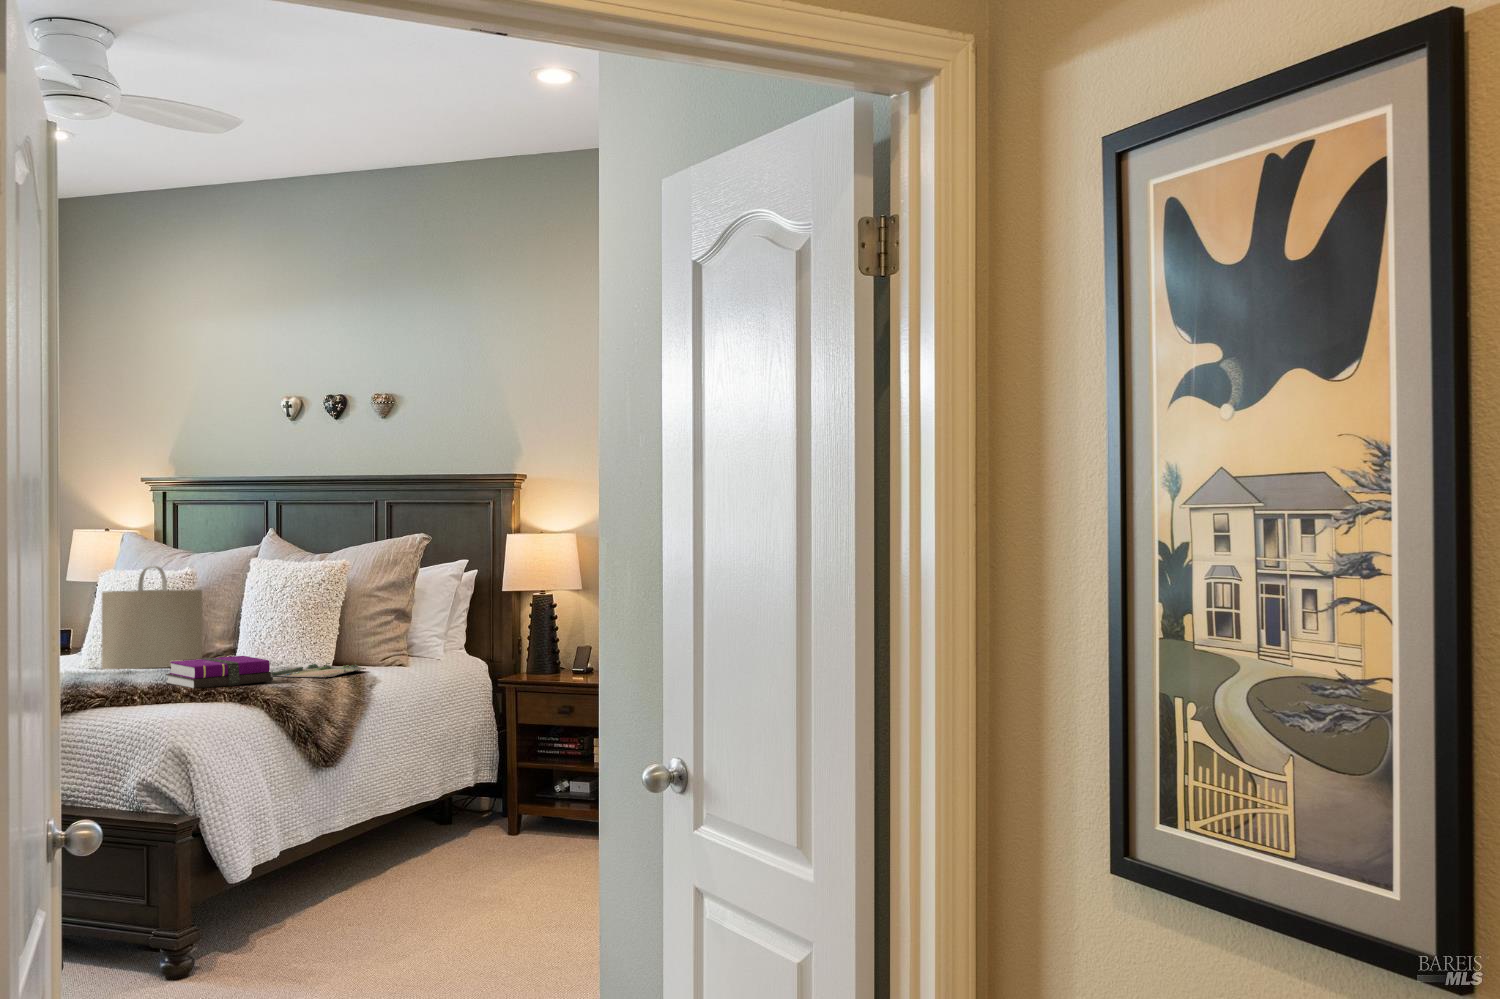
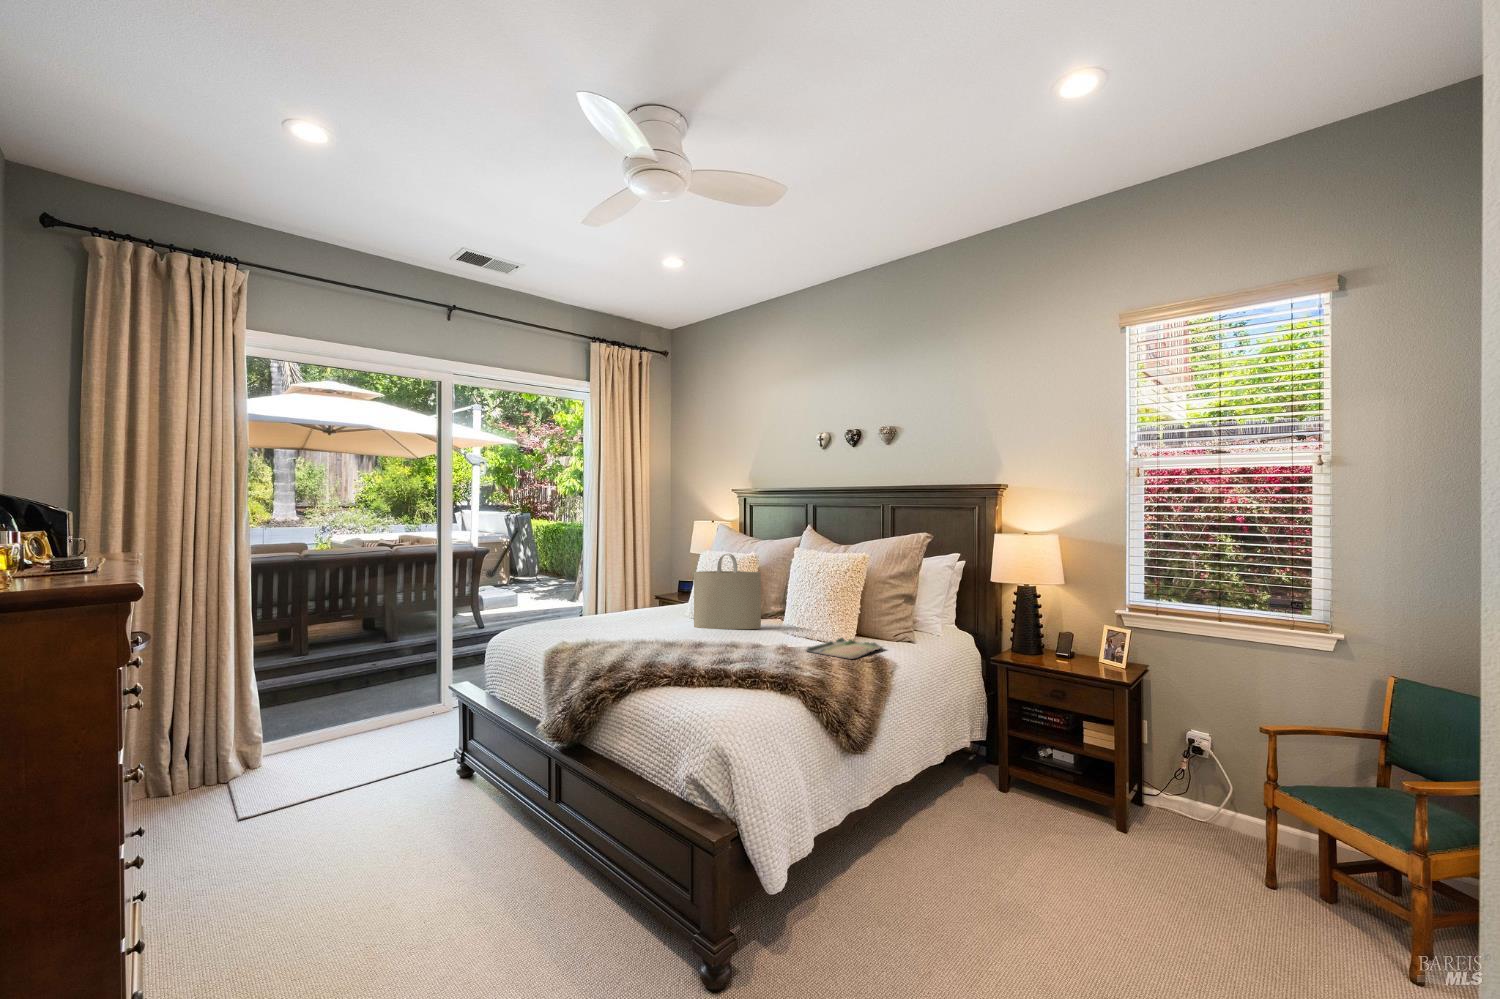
notebook: present [166,656,273,688] -> none [726,635,809,670]

